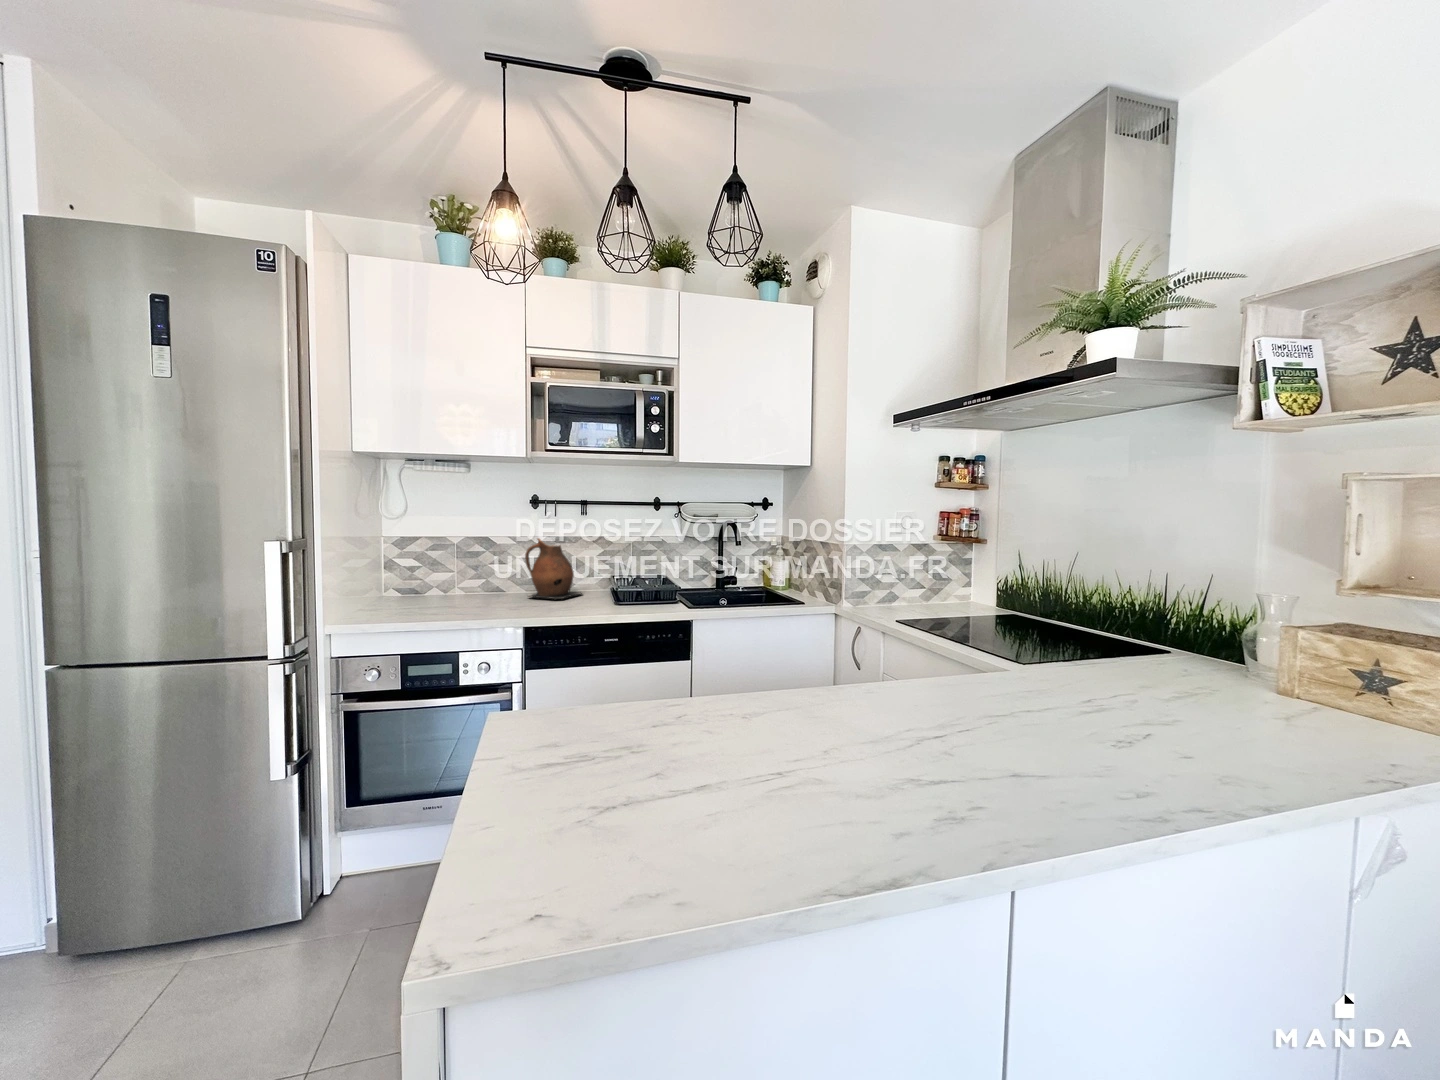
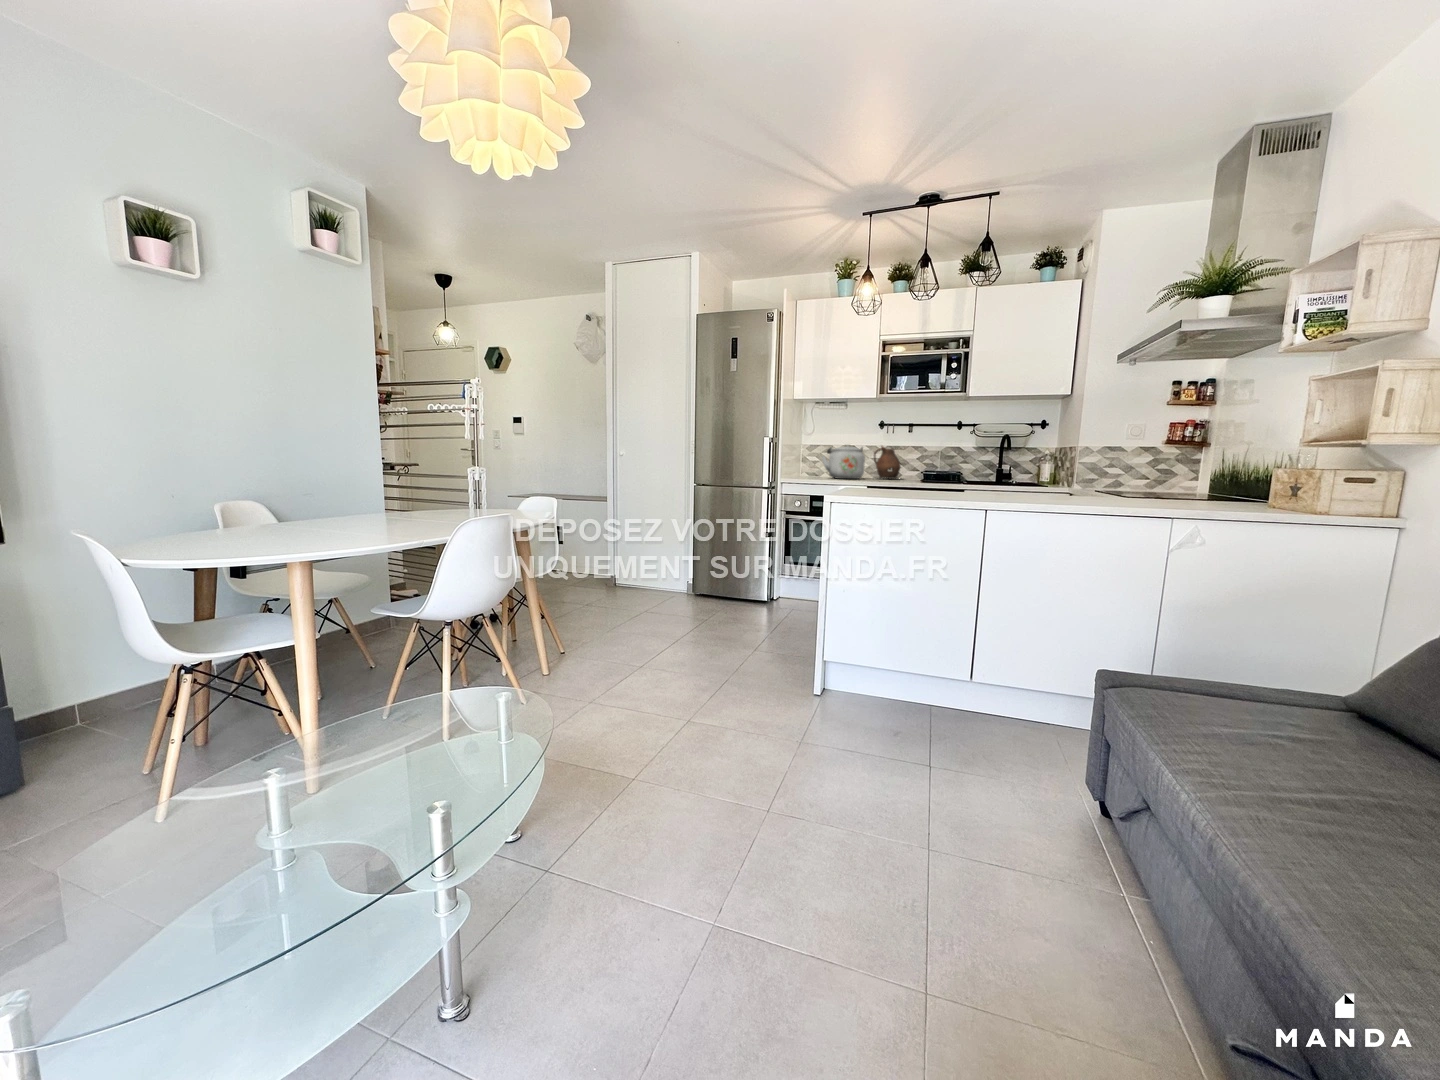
kettle: none [422,542,511,611] -> present [822,445,865,479]

